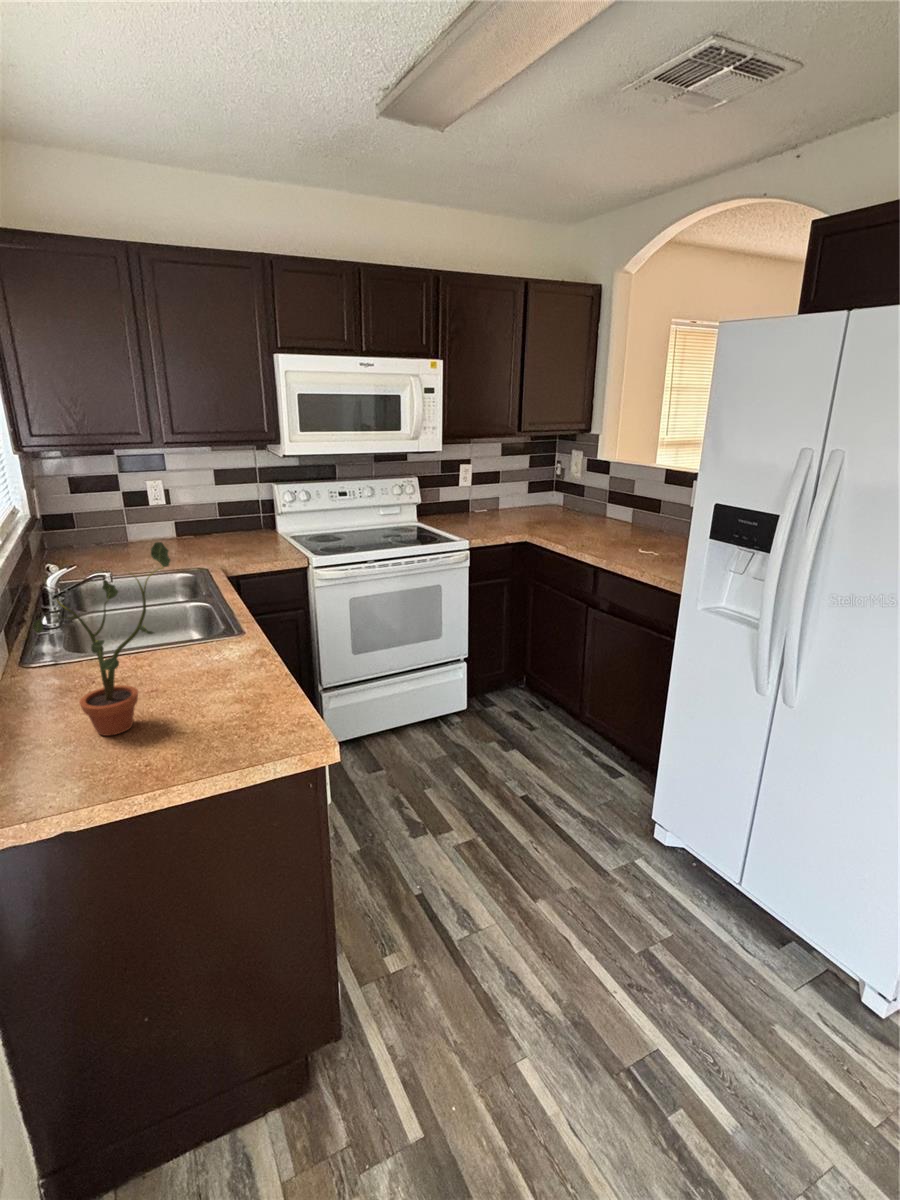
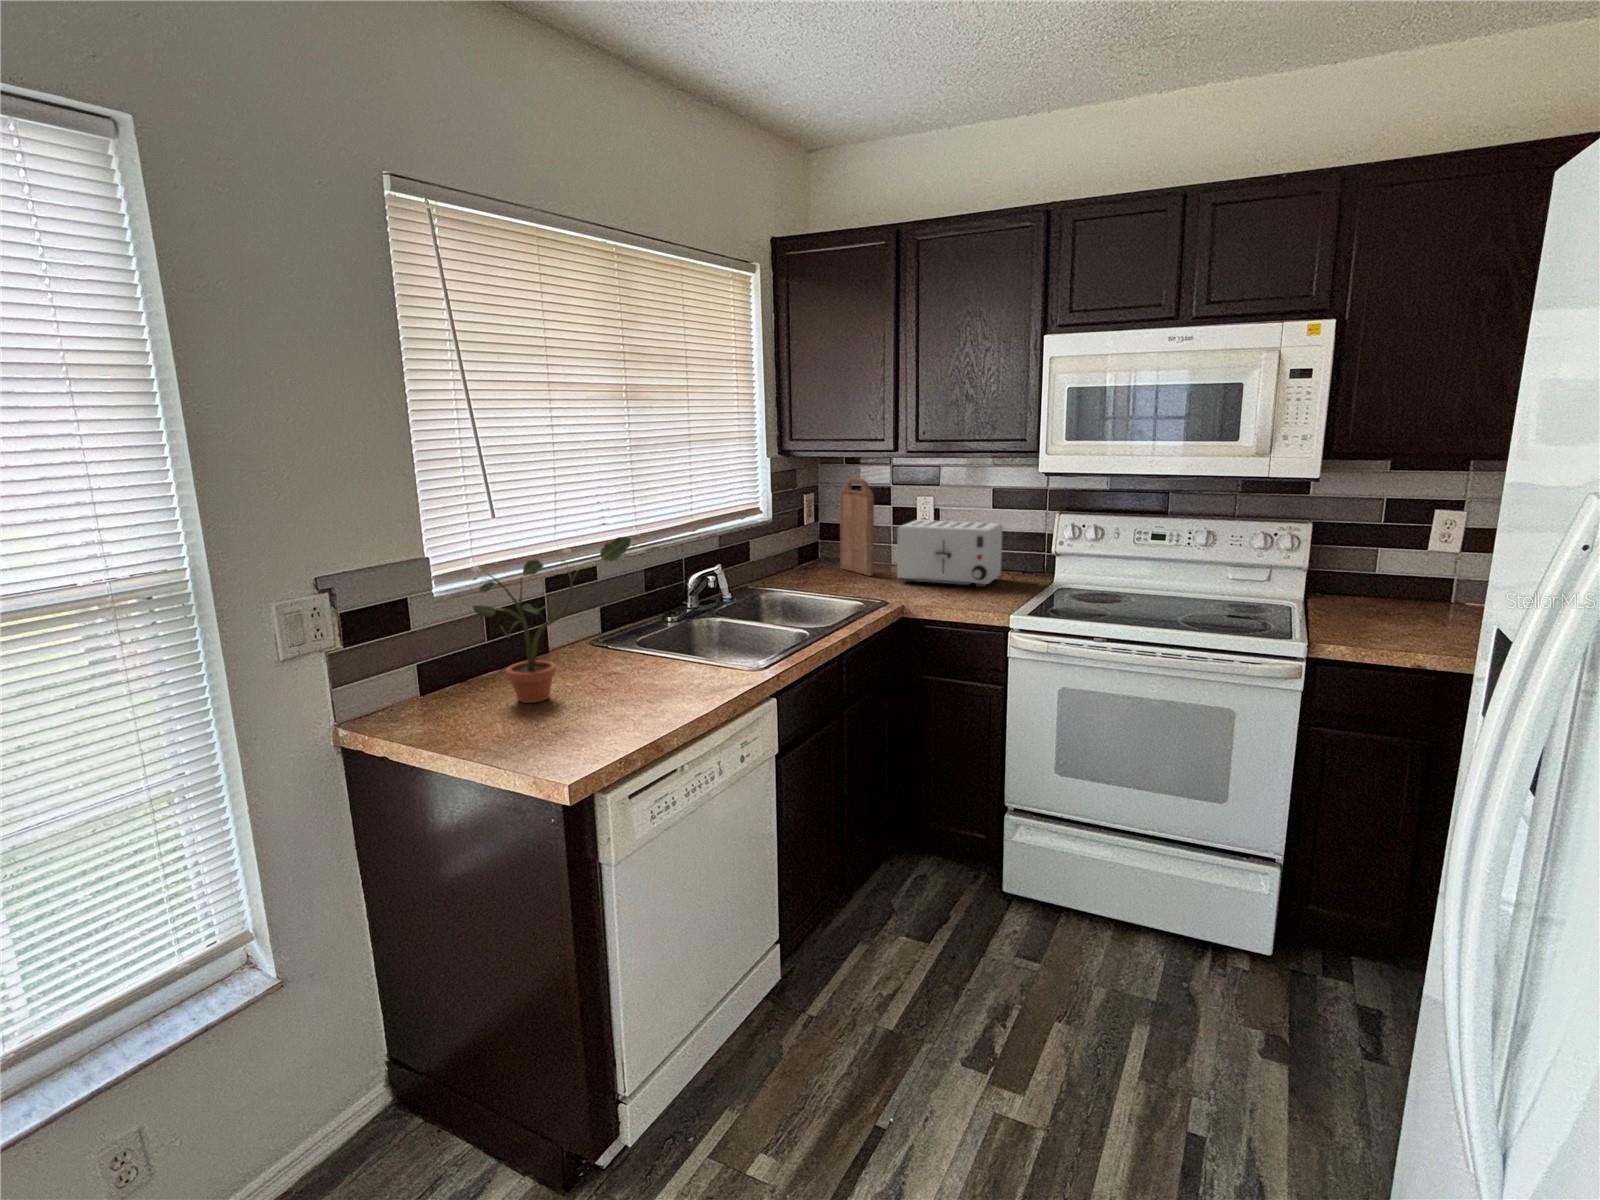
cutting board: none [77,470,137,554] -> present [840,478,874,576]
toaster: none [158,496,248,553] -> present [897,520,1003,587]

